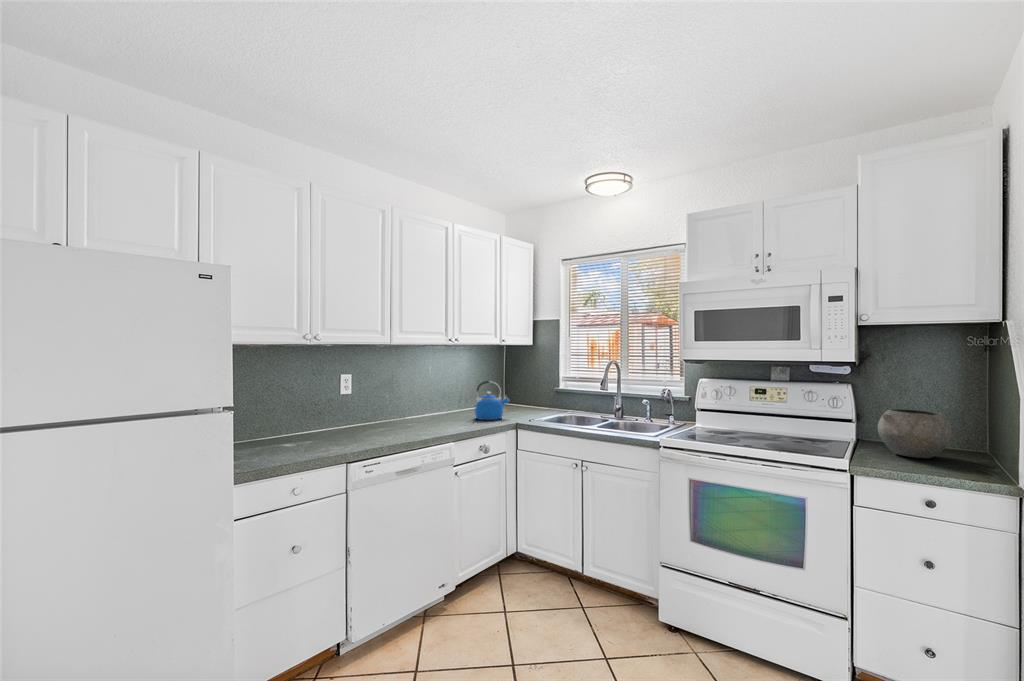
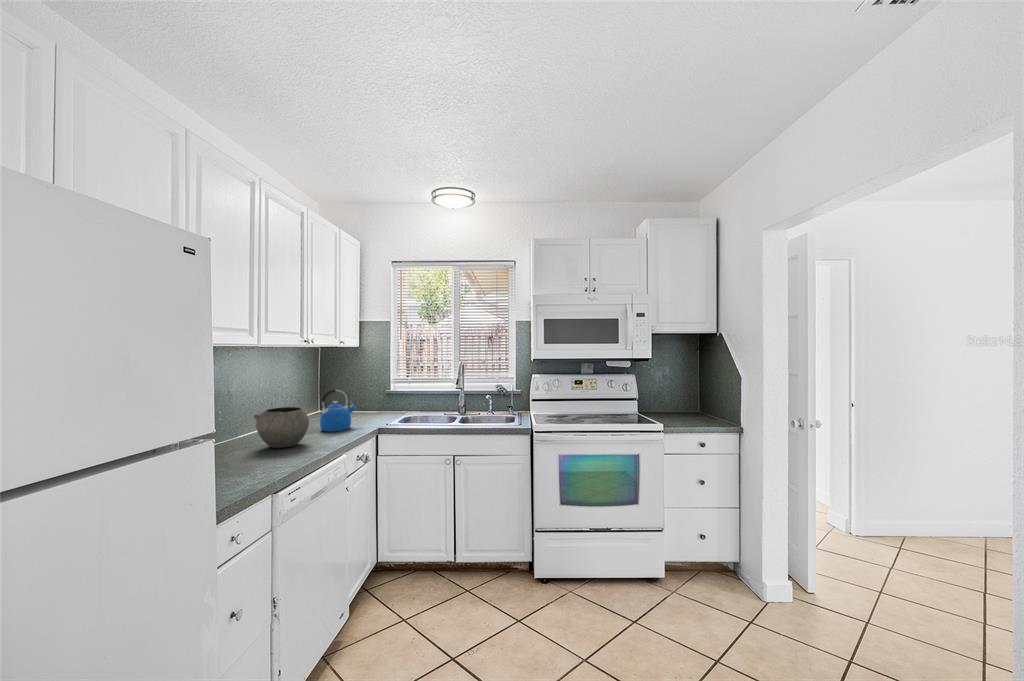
bowl: present [878,409,951,458] -> present [253,407,309,448]

